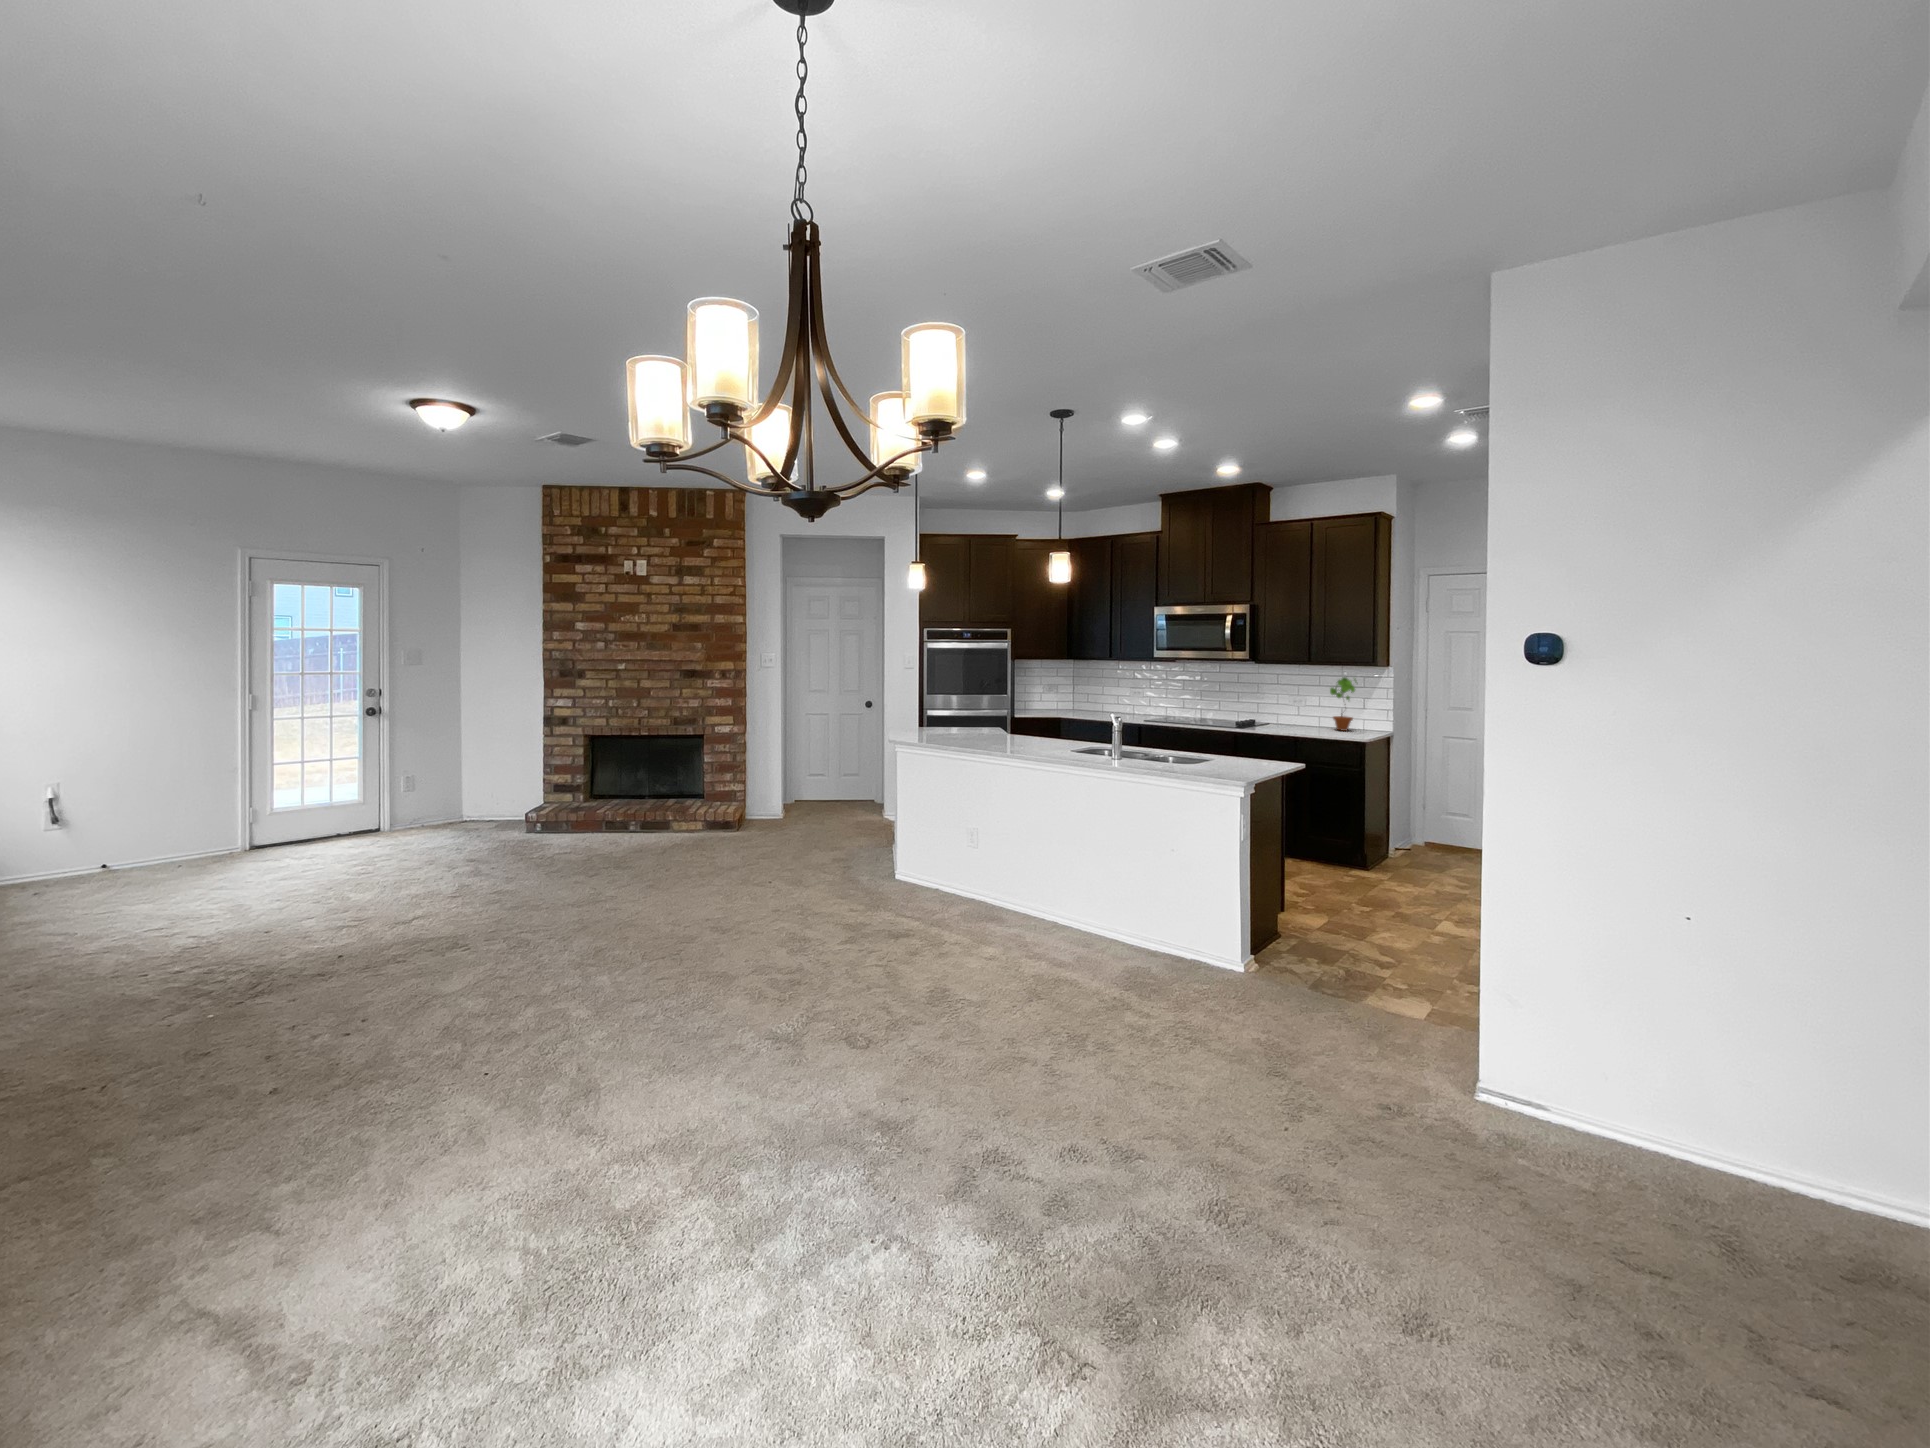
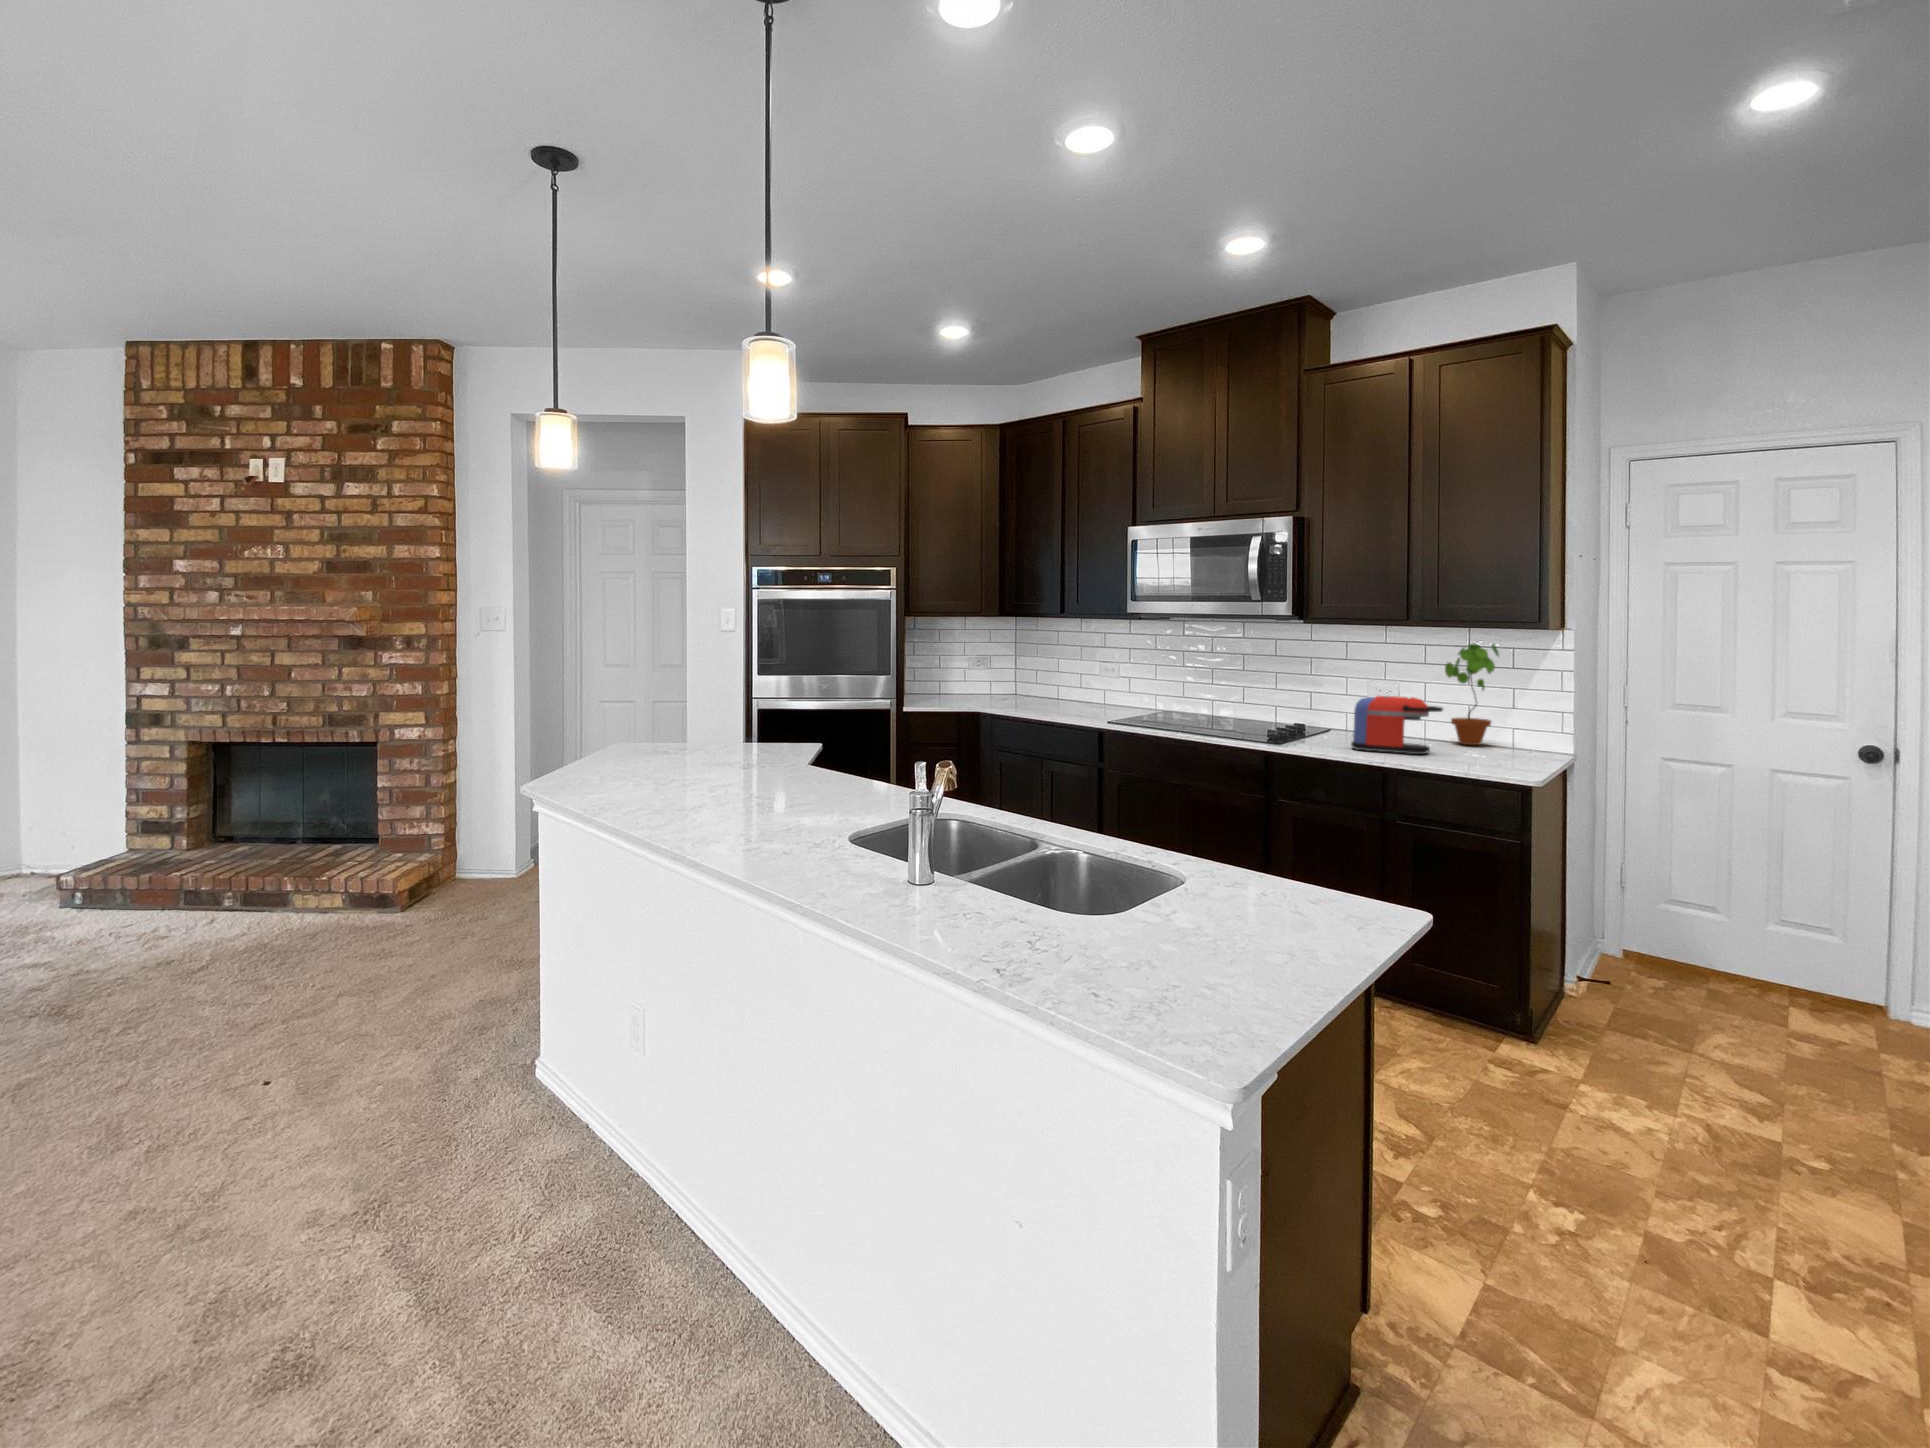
coffee maker: none [1282,705,1330,735] -> present [1351,696,1443,754]

